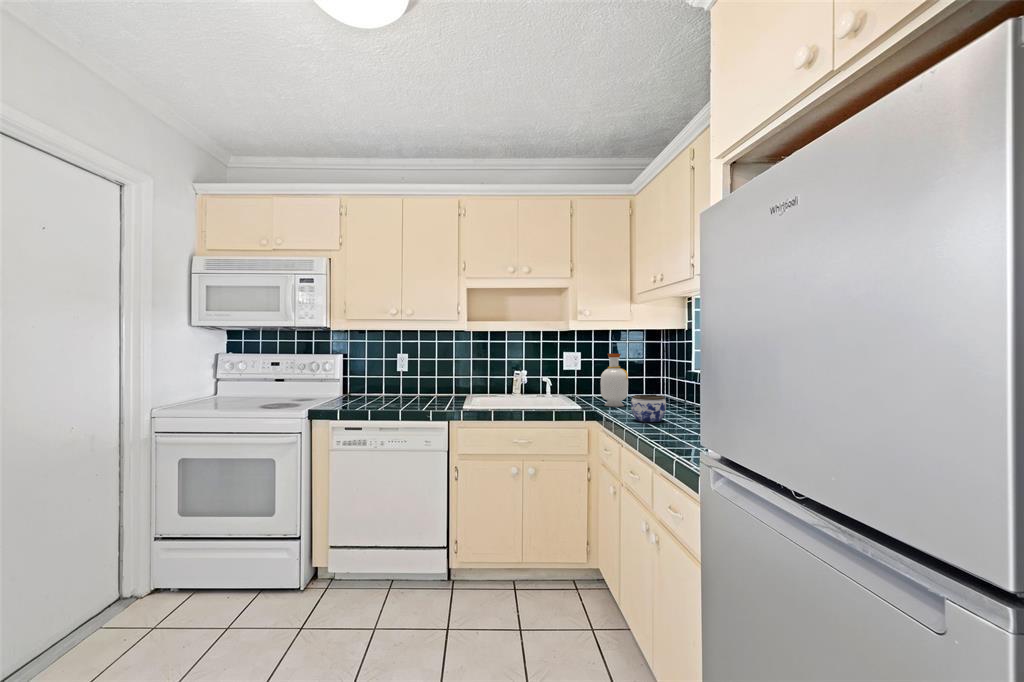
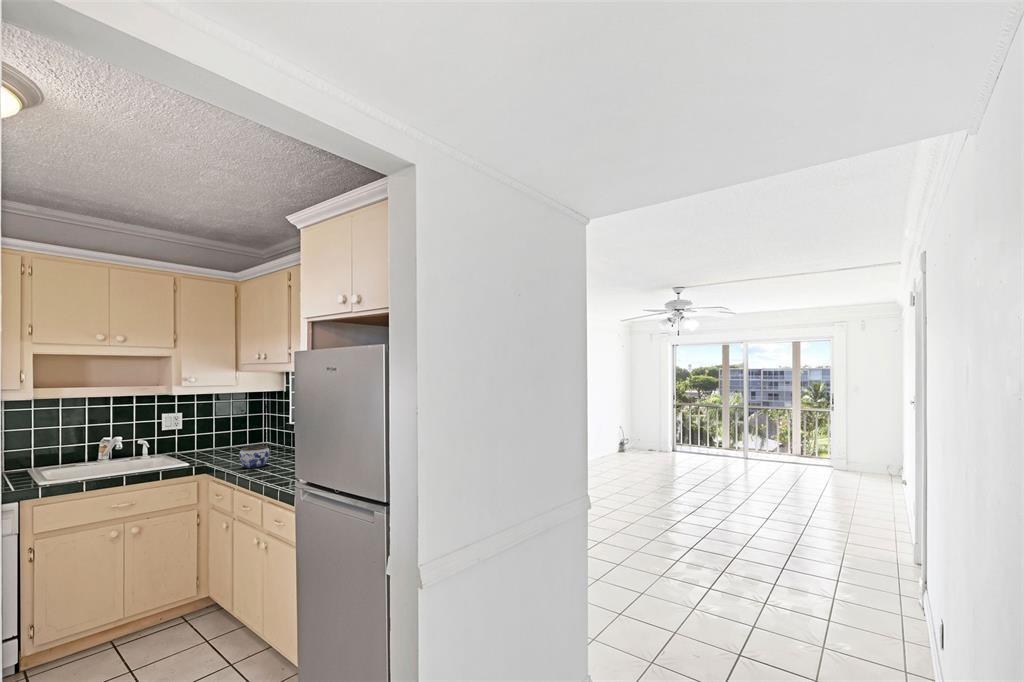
bottle: present [600,354,628,407] -> none [206,413,234,460]

